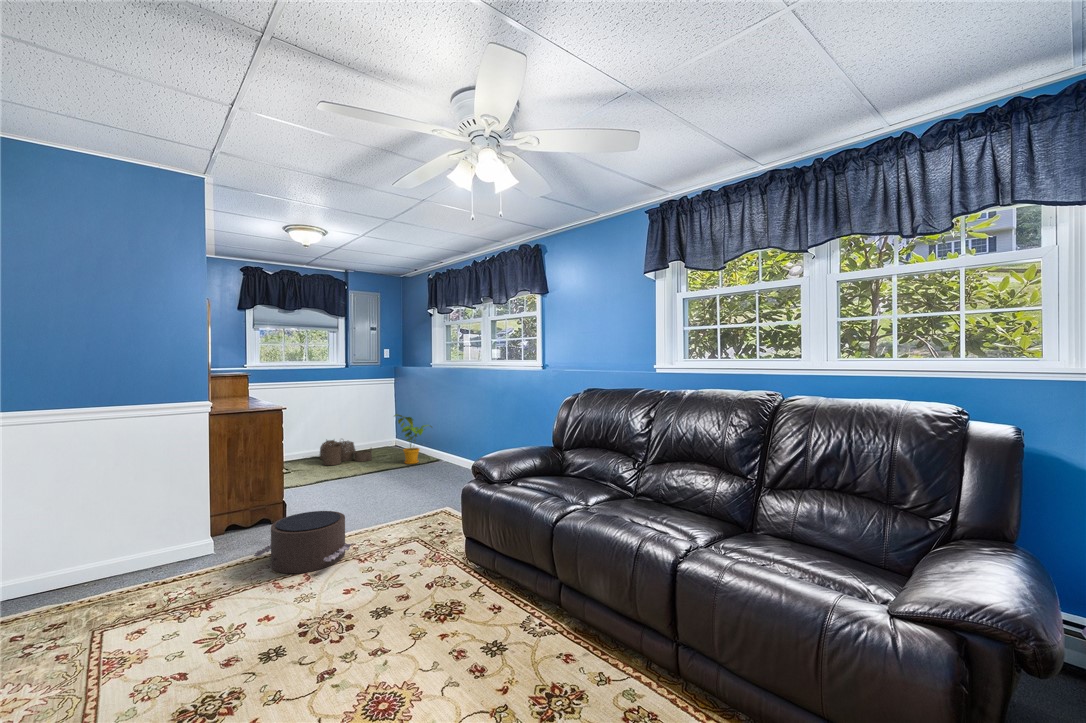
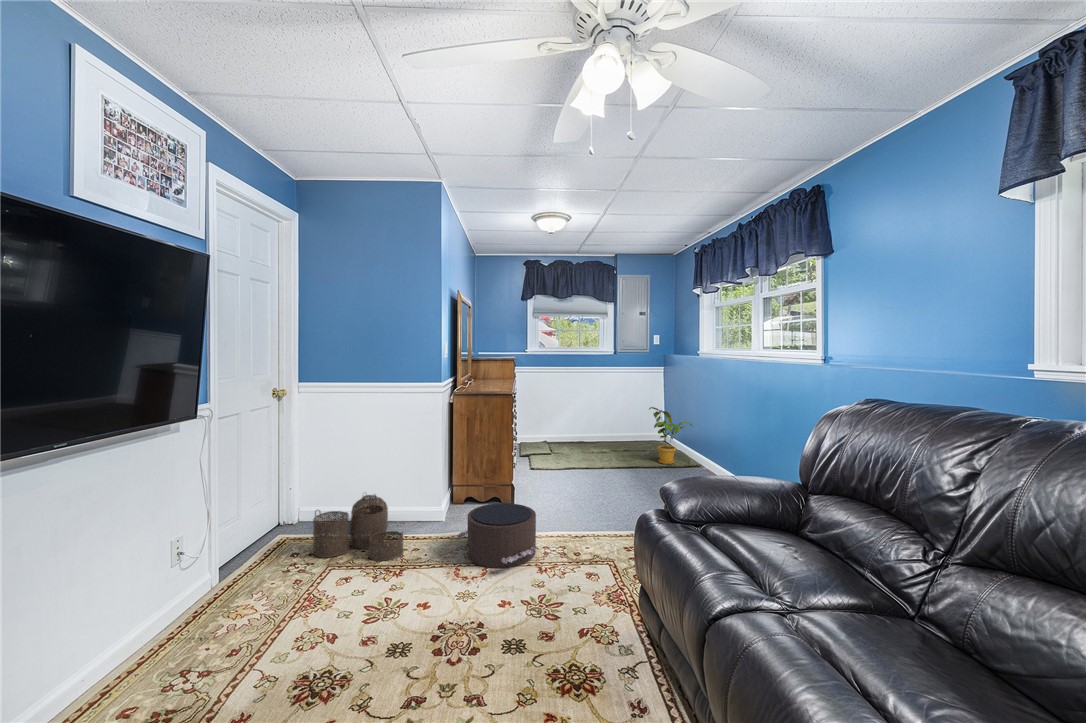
woven basket: present [320,440,372,465] -> present [313,495,403,561]

